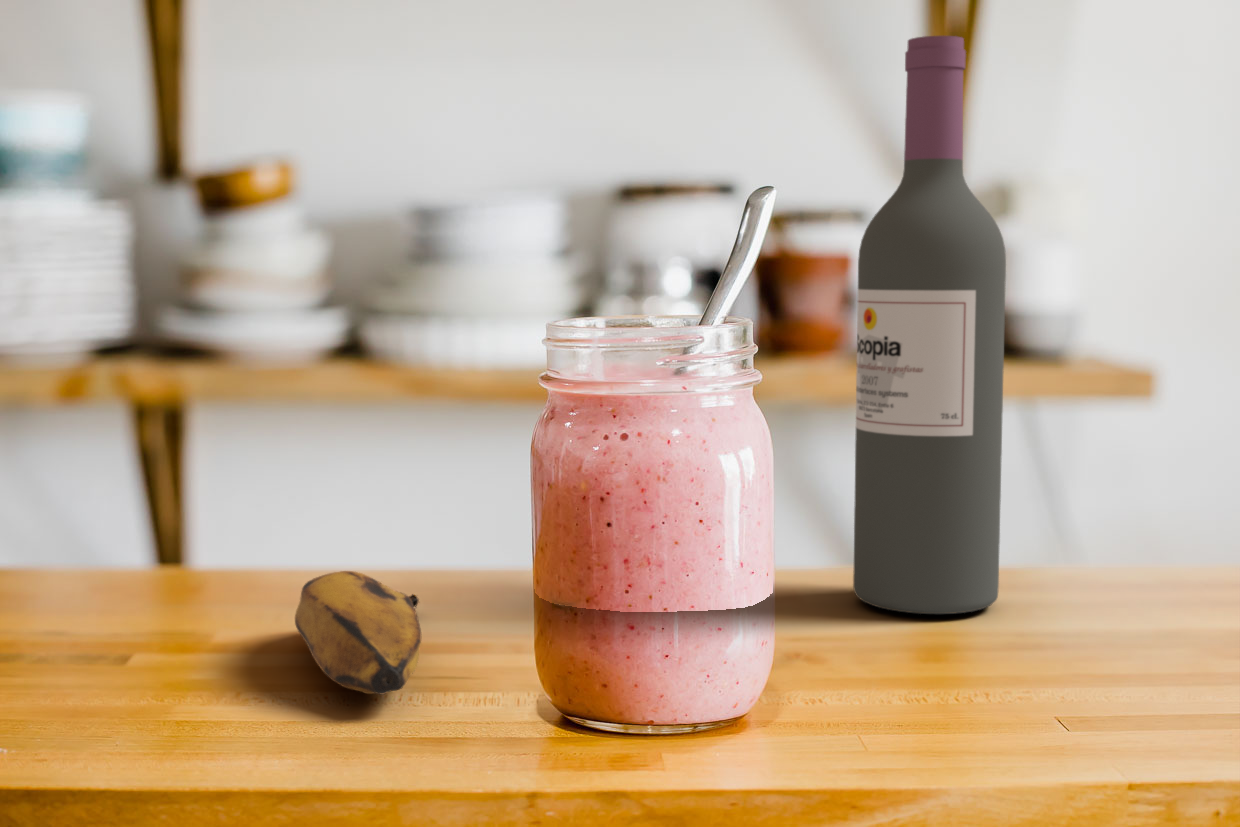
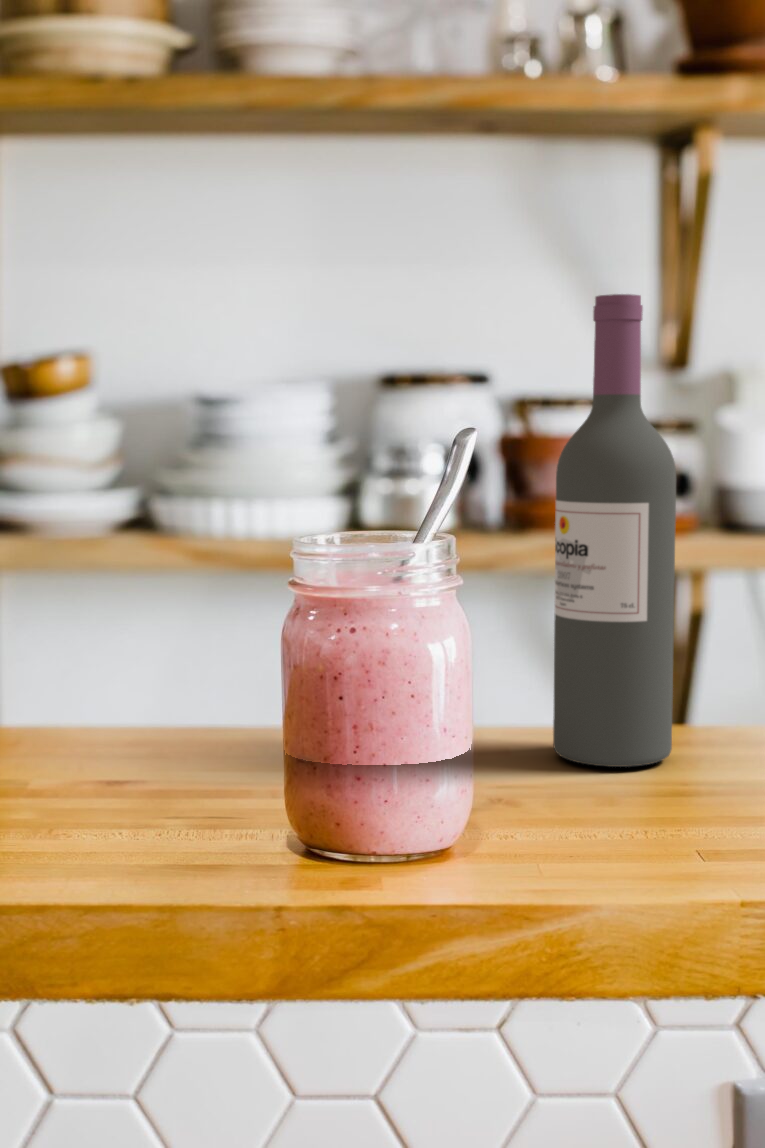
banana: present [295,571,421,694] -> none [96,732,197,830]

